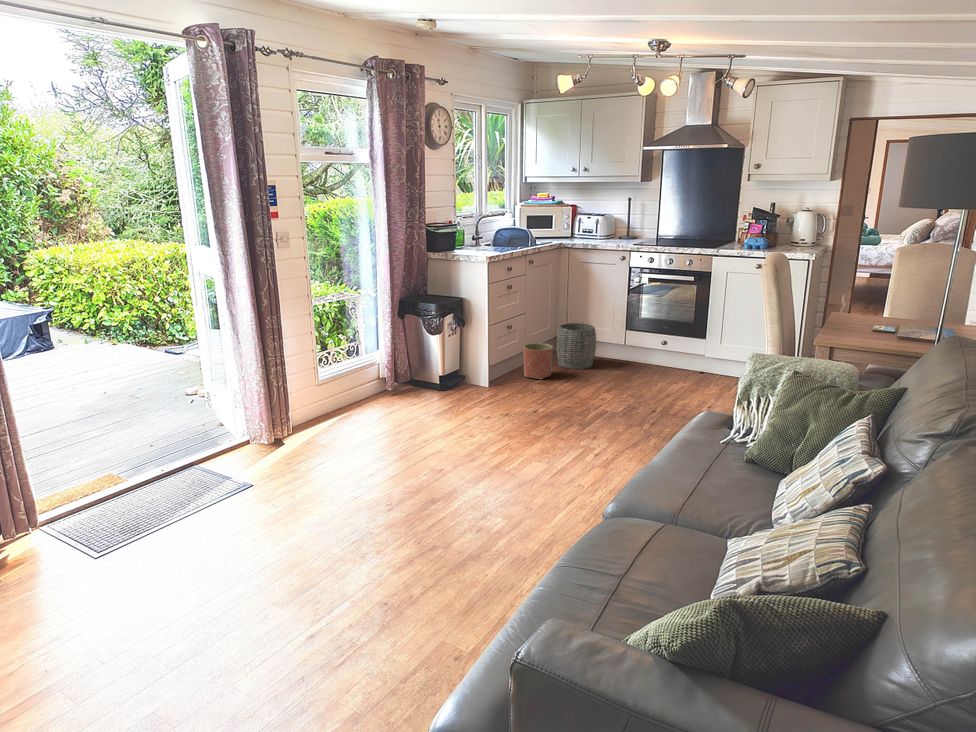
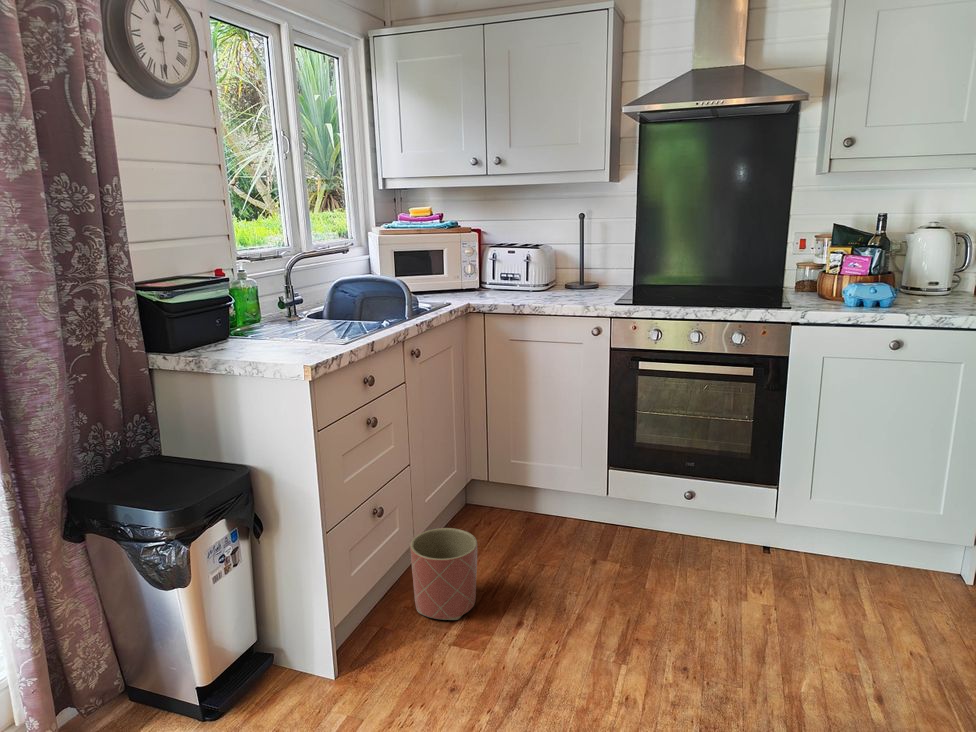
woven basket: present [556,323,596,369] -> none [474,462,553,566]

